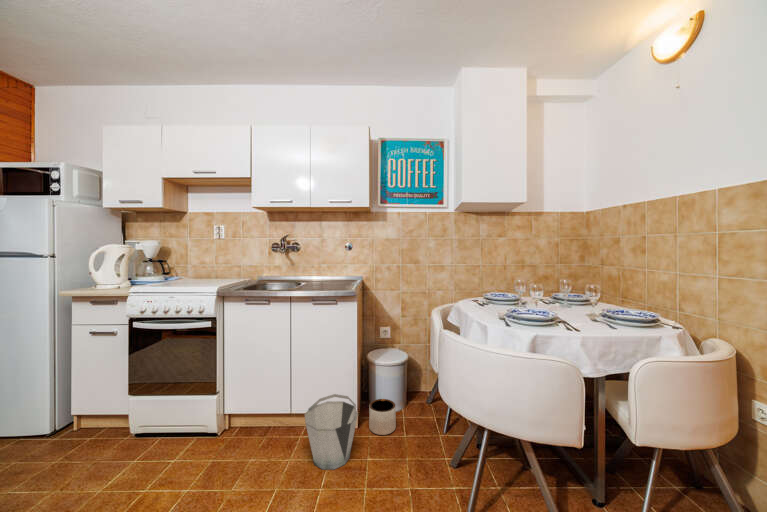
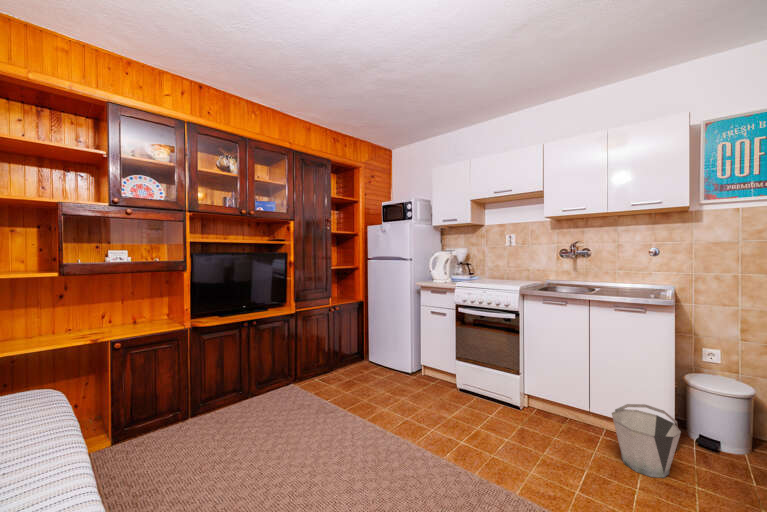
planter: present [369,399,396,435] -> none [692,428,736,472]

